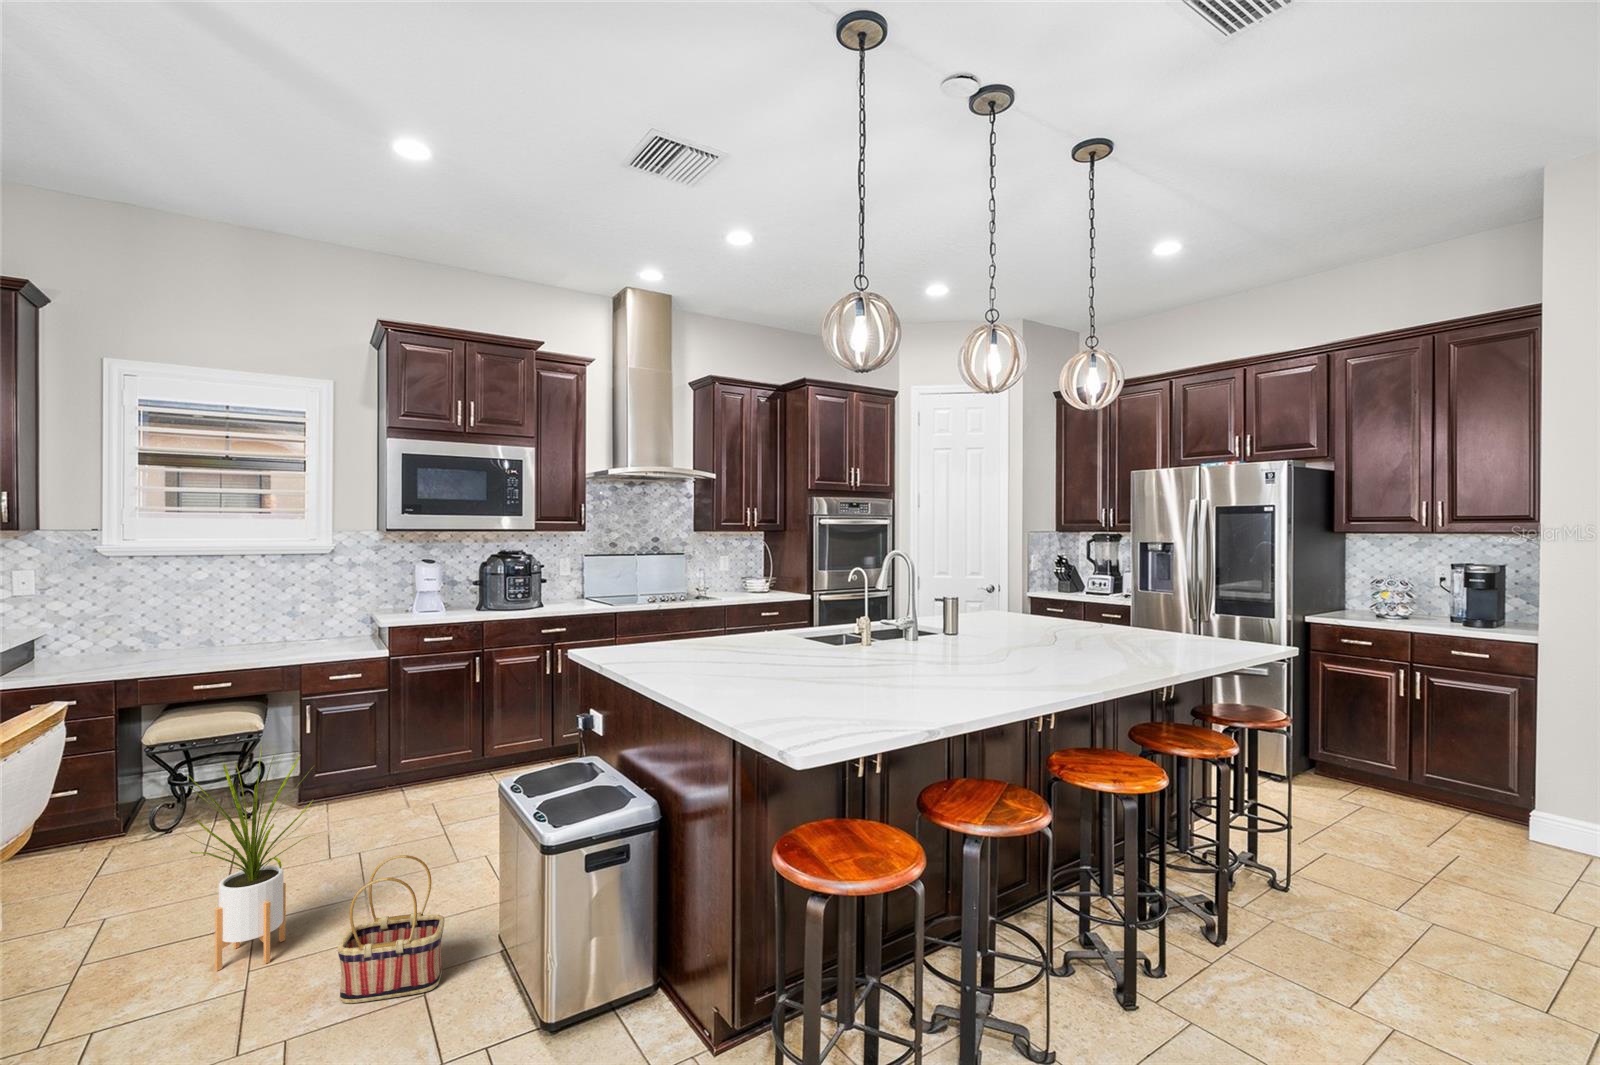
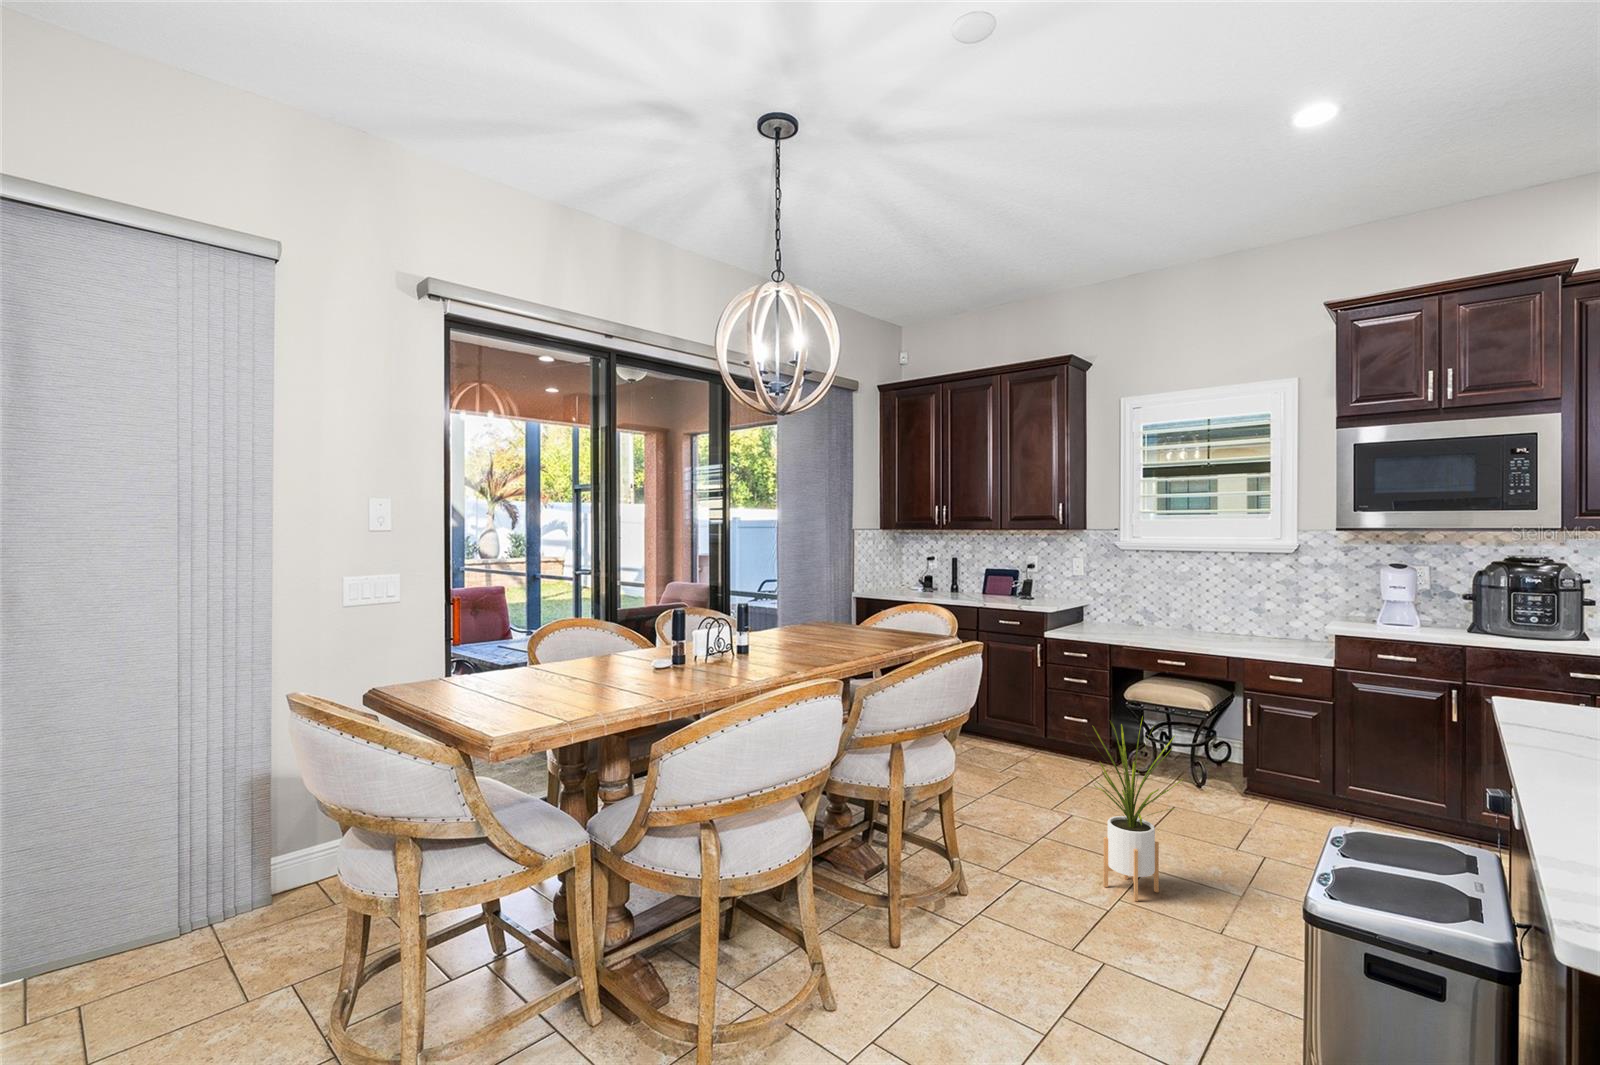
basket: present [338,855,445,1003] -> none [1159,855,1261,1005]

